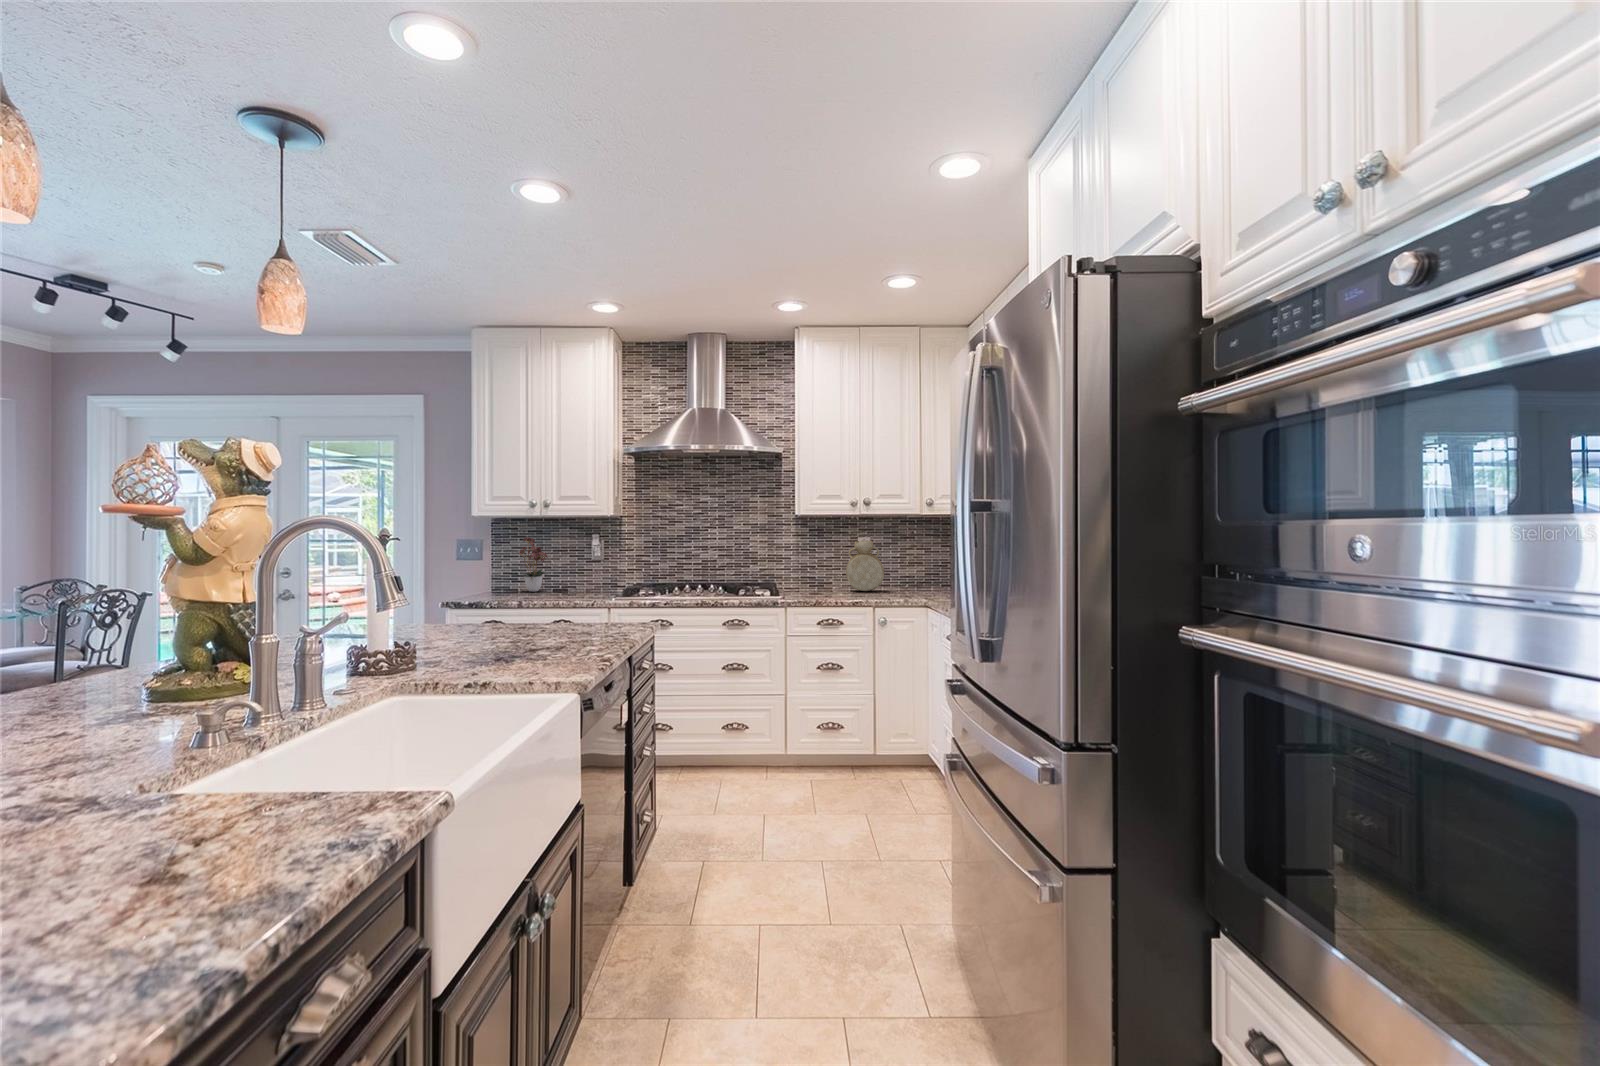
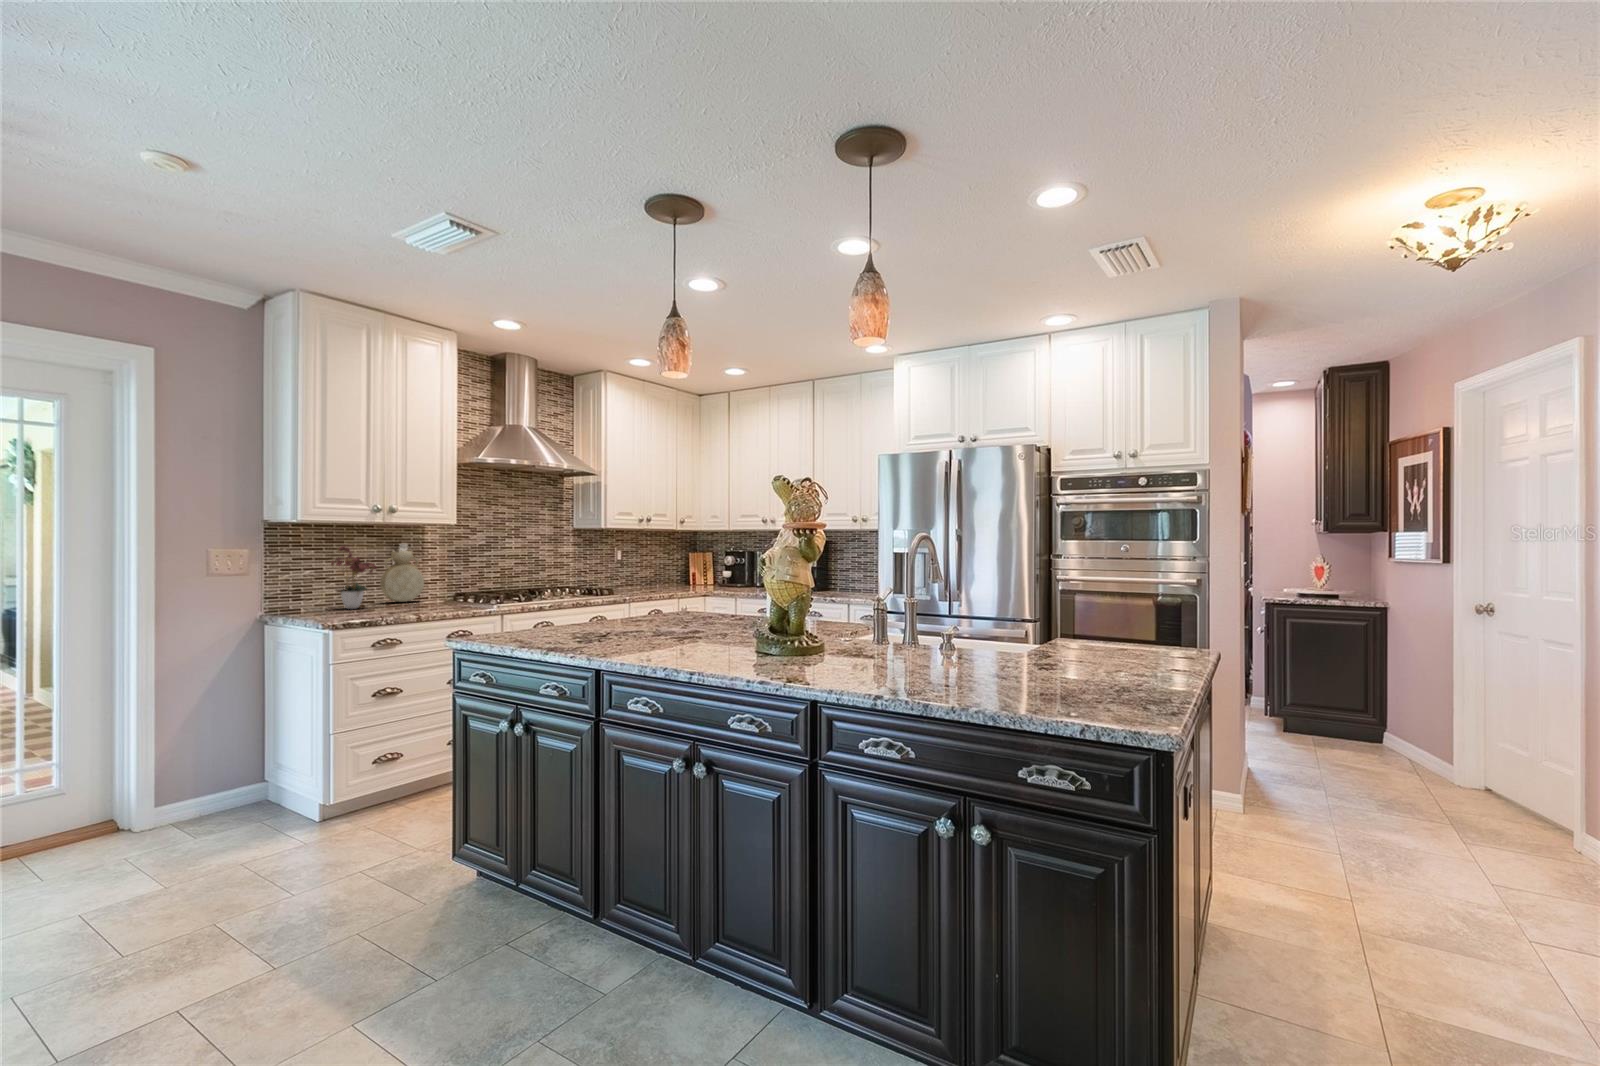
vase: present [846,540,884,591] -> present [380,551,424,602]

